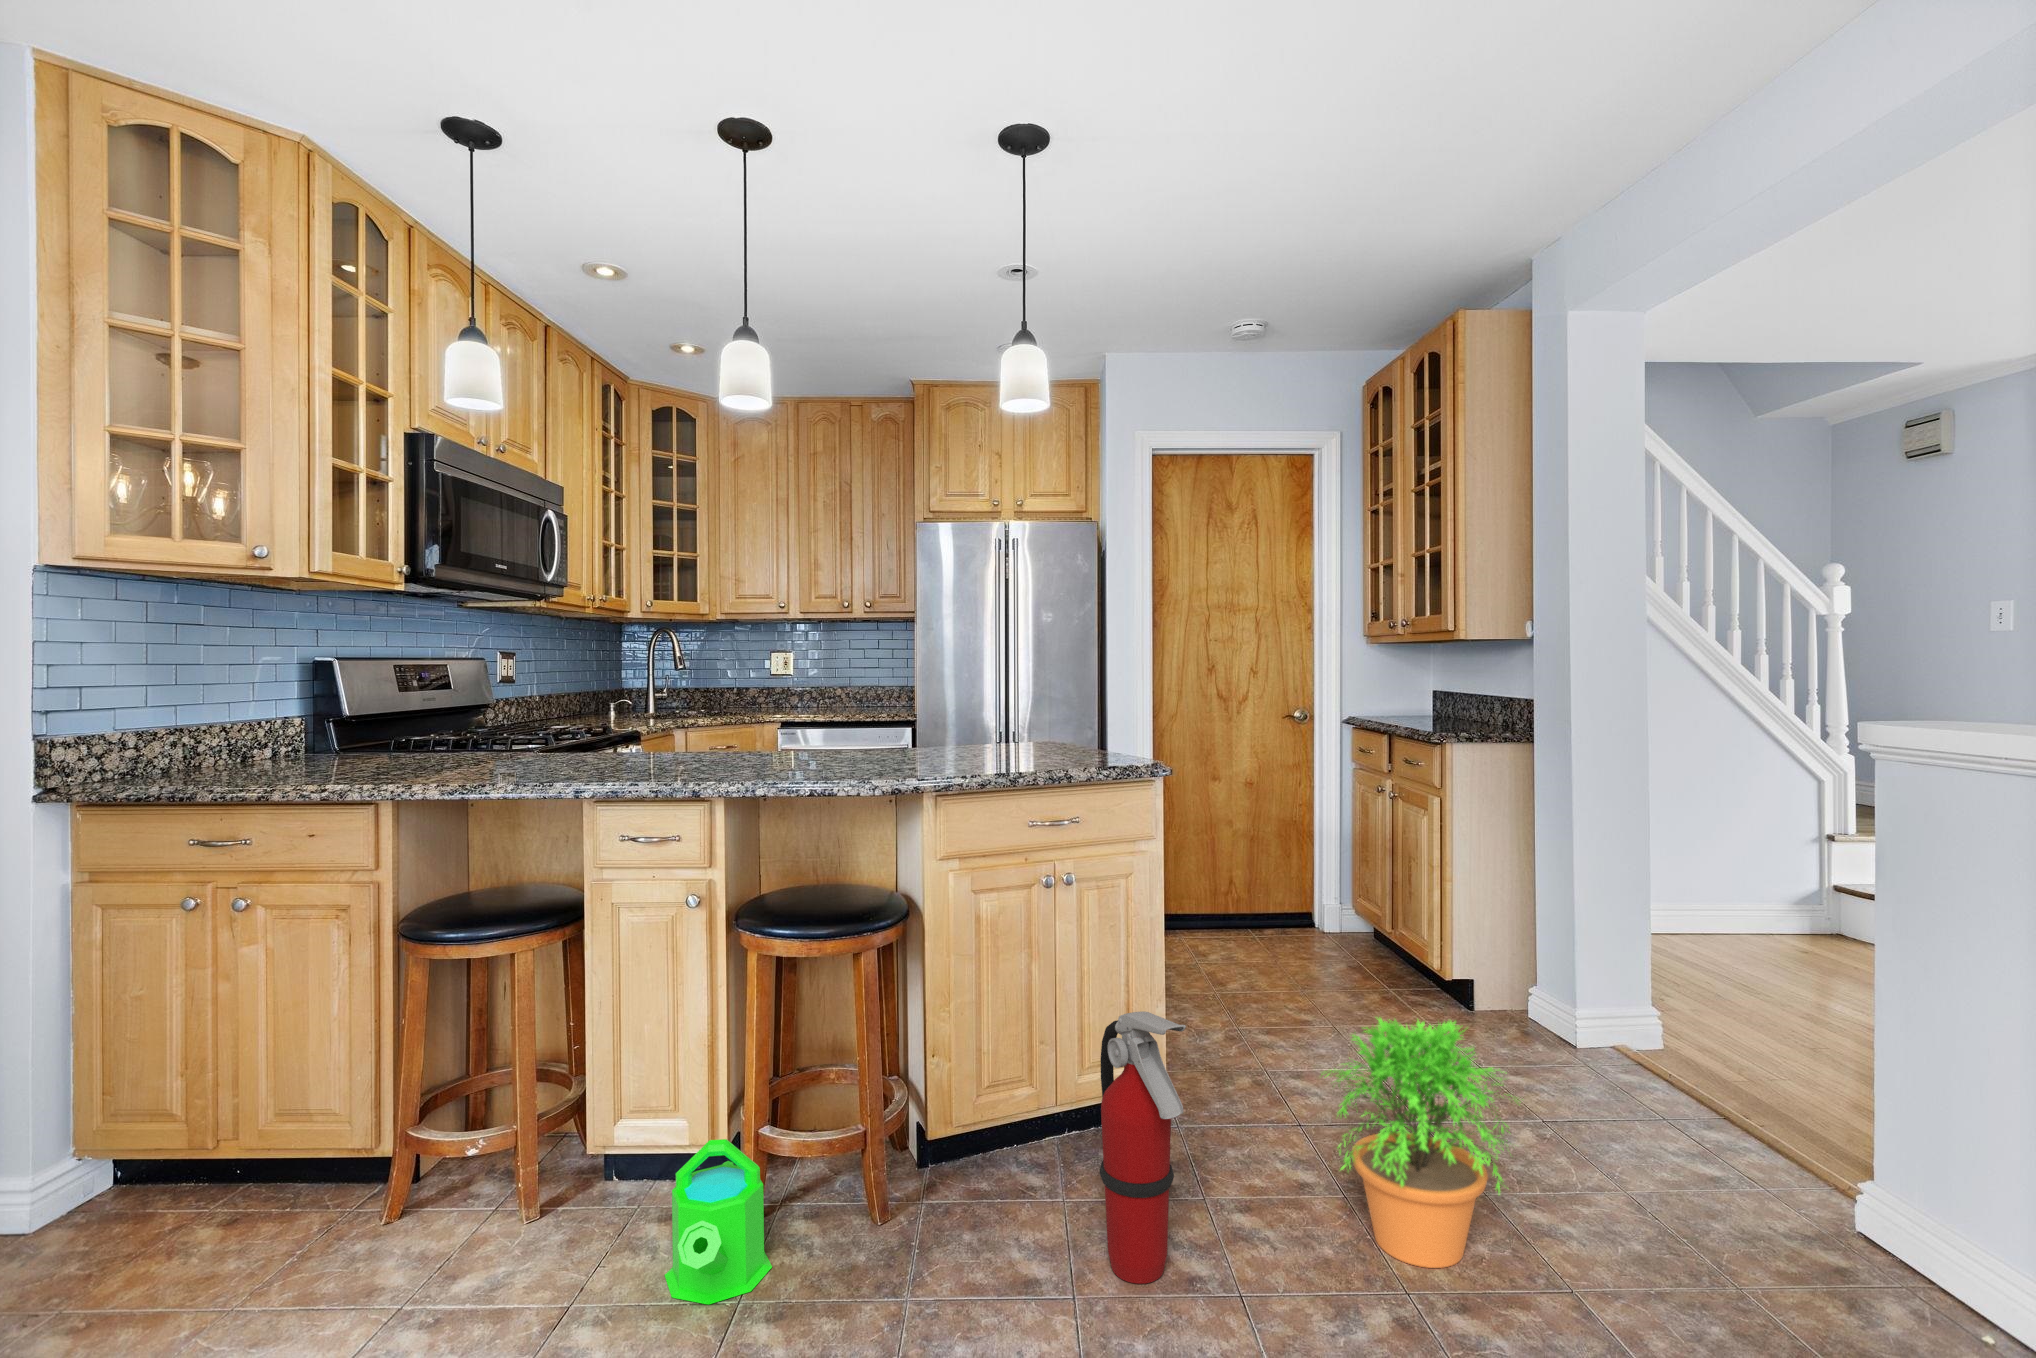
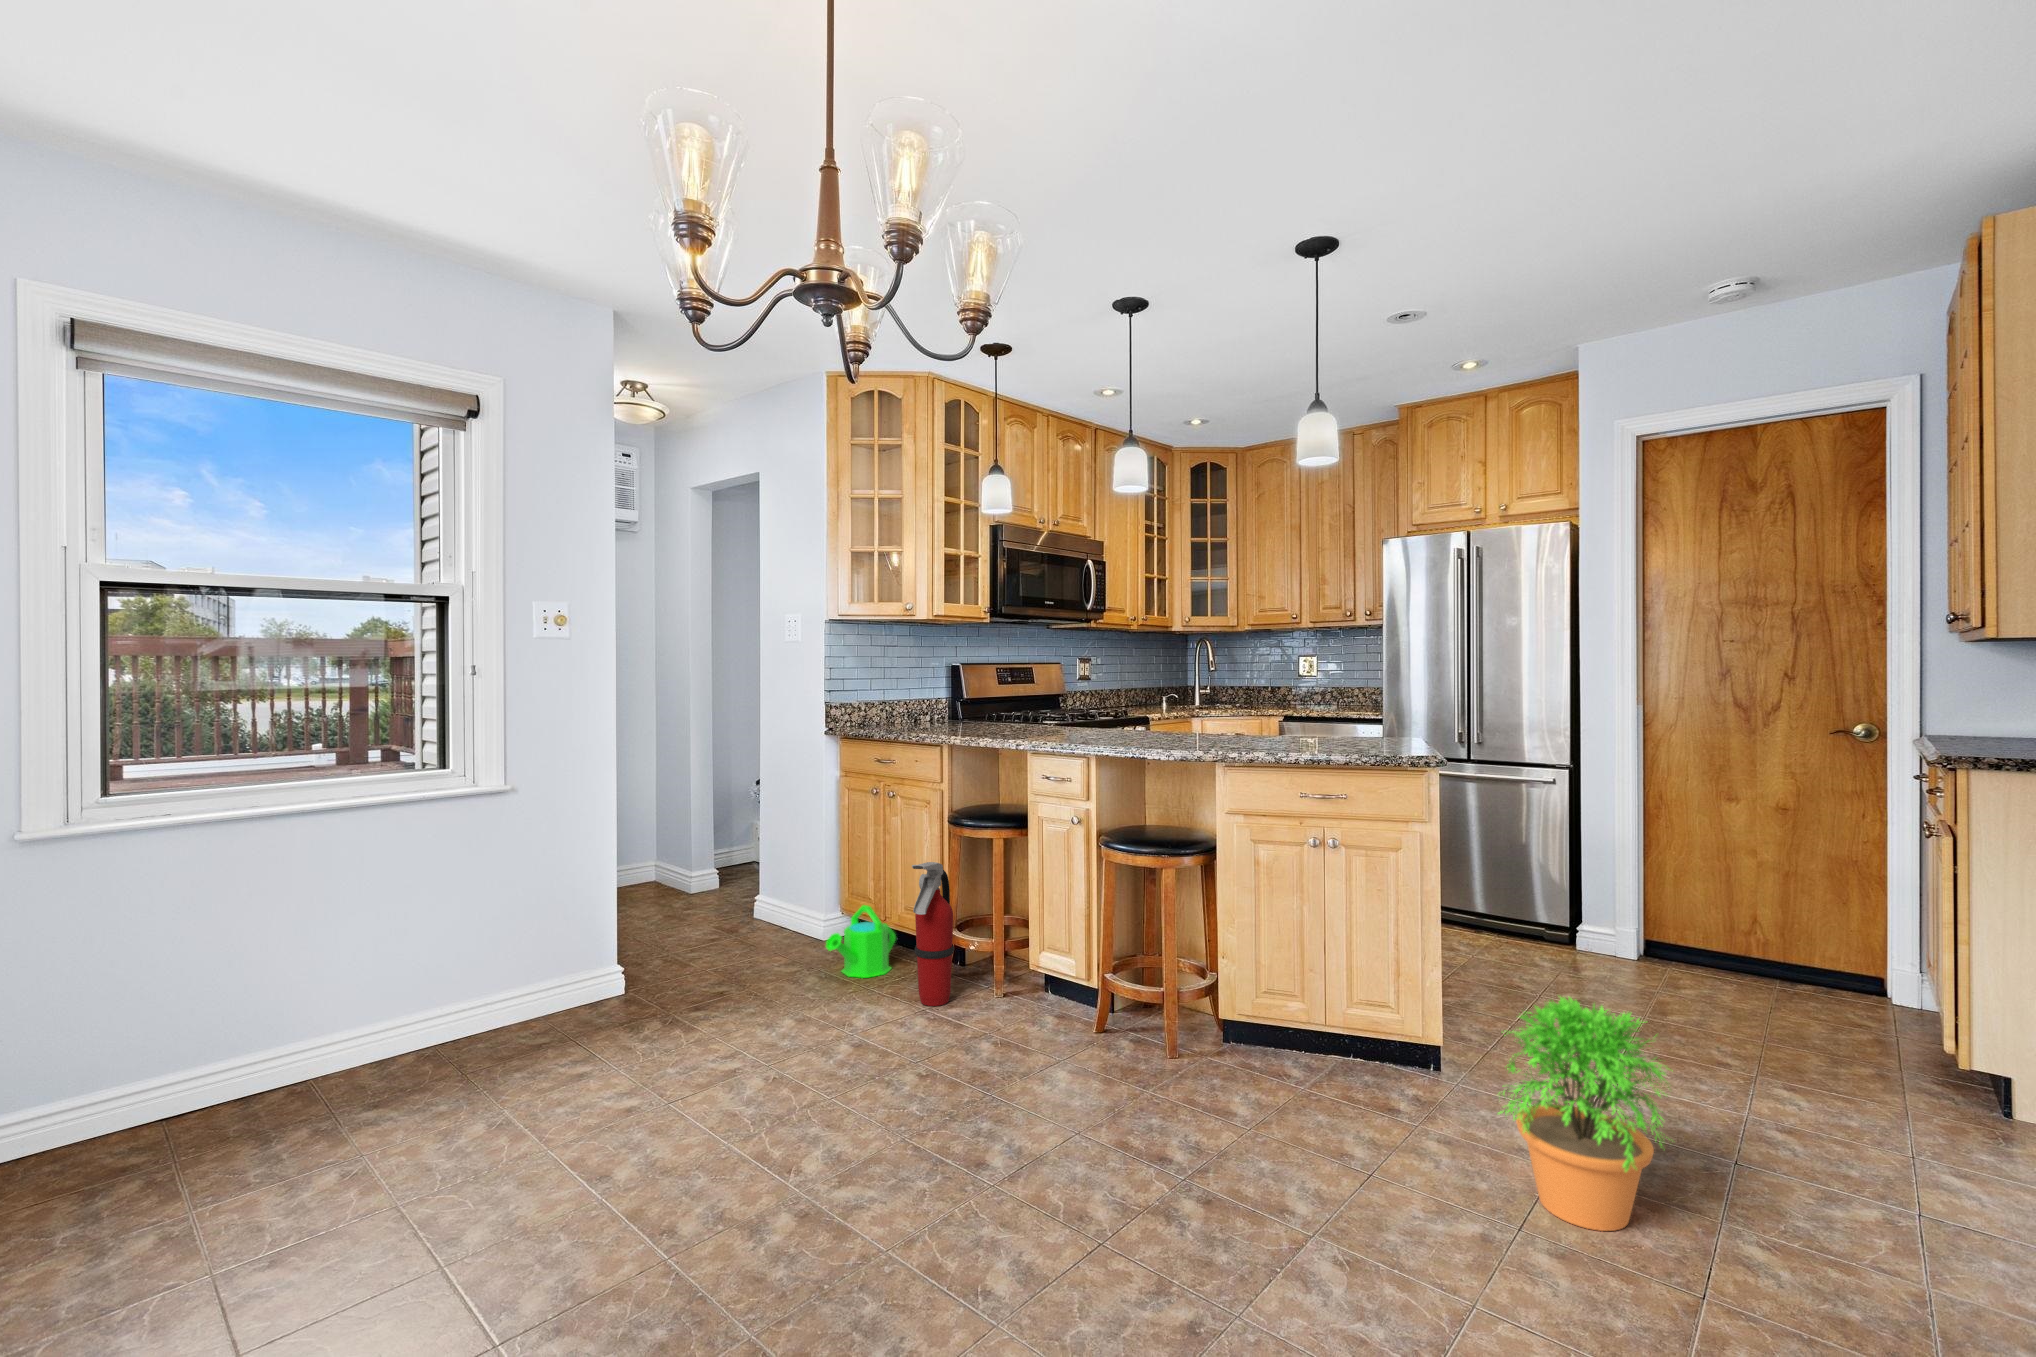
fire extinguisher: present [1100,1011,1186,1284] -> present [912,862,954,1006]
watering can: present [665,1139,772,1305] -> present [826,905,896,978]

